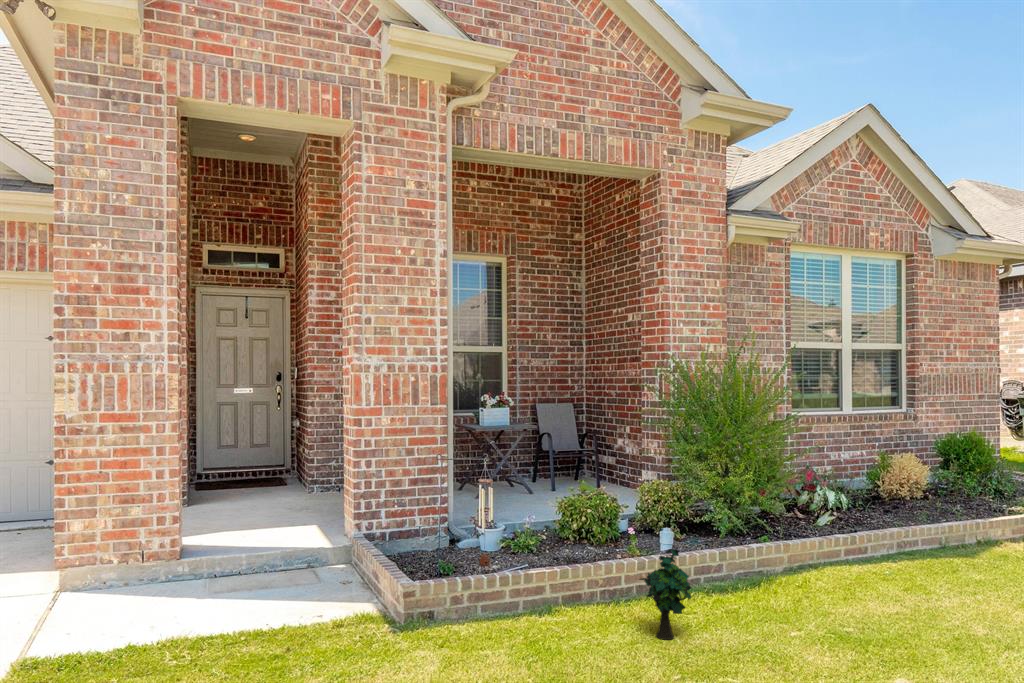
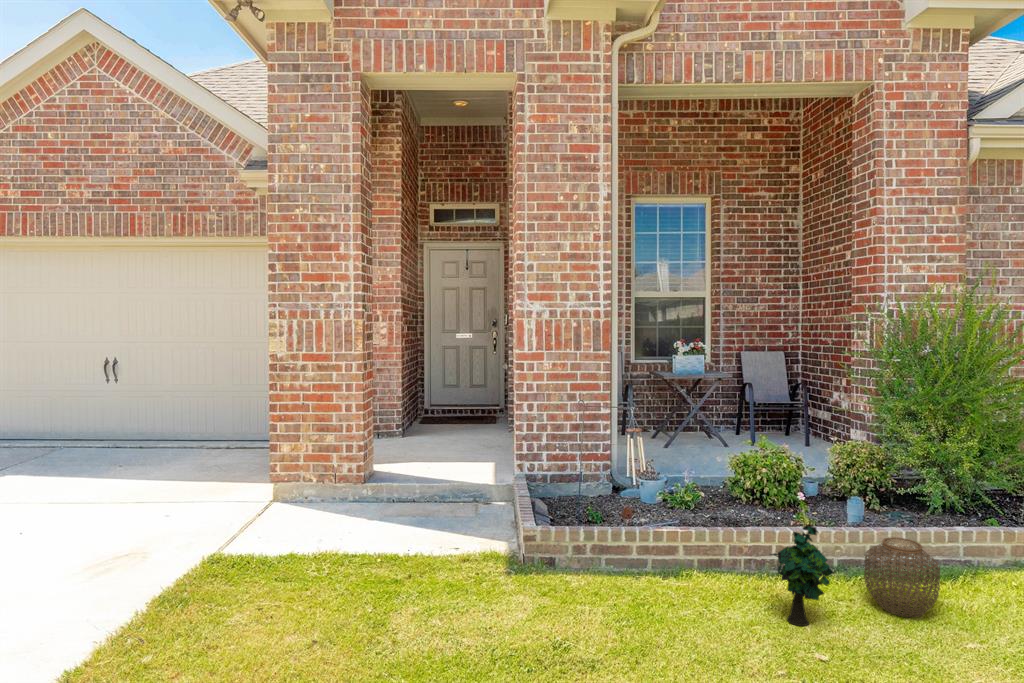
woven basket: none [704,554,761,620] -> present [864,537,940,617]

